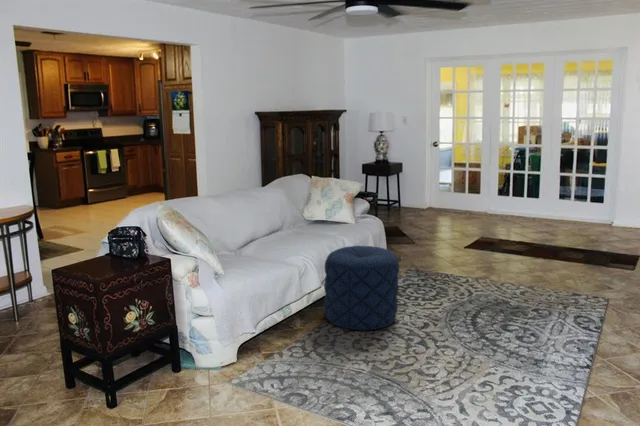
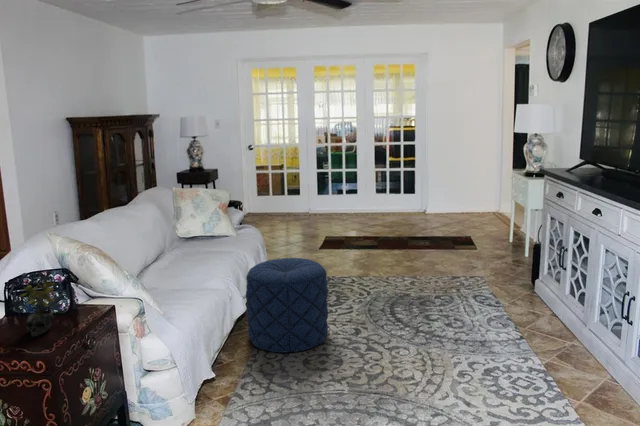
succulent plant: none [97,230,123,269] -> present [20,280,54,337]

